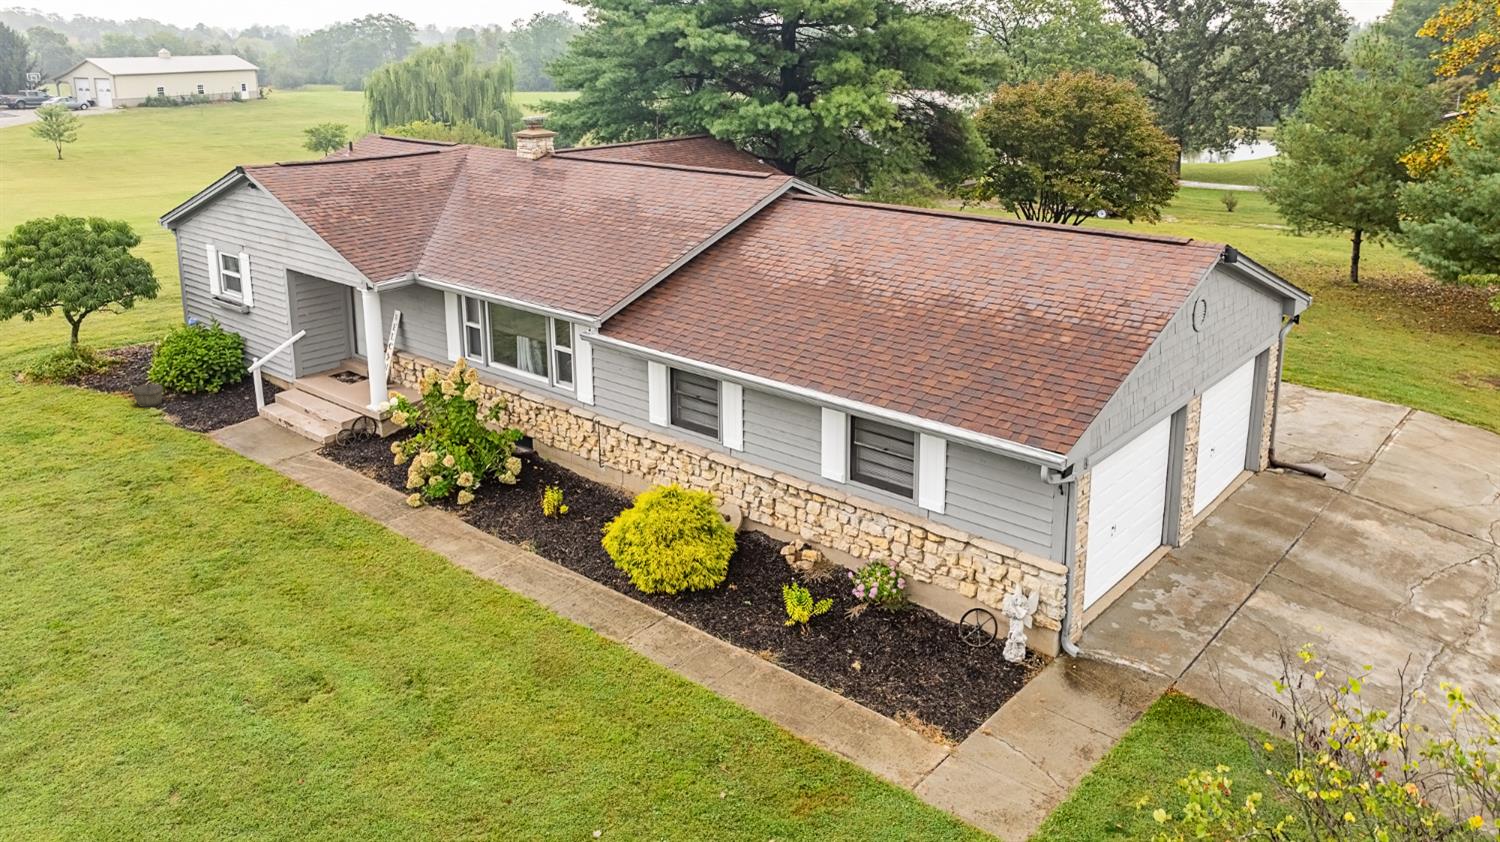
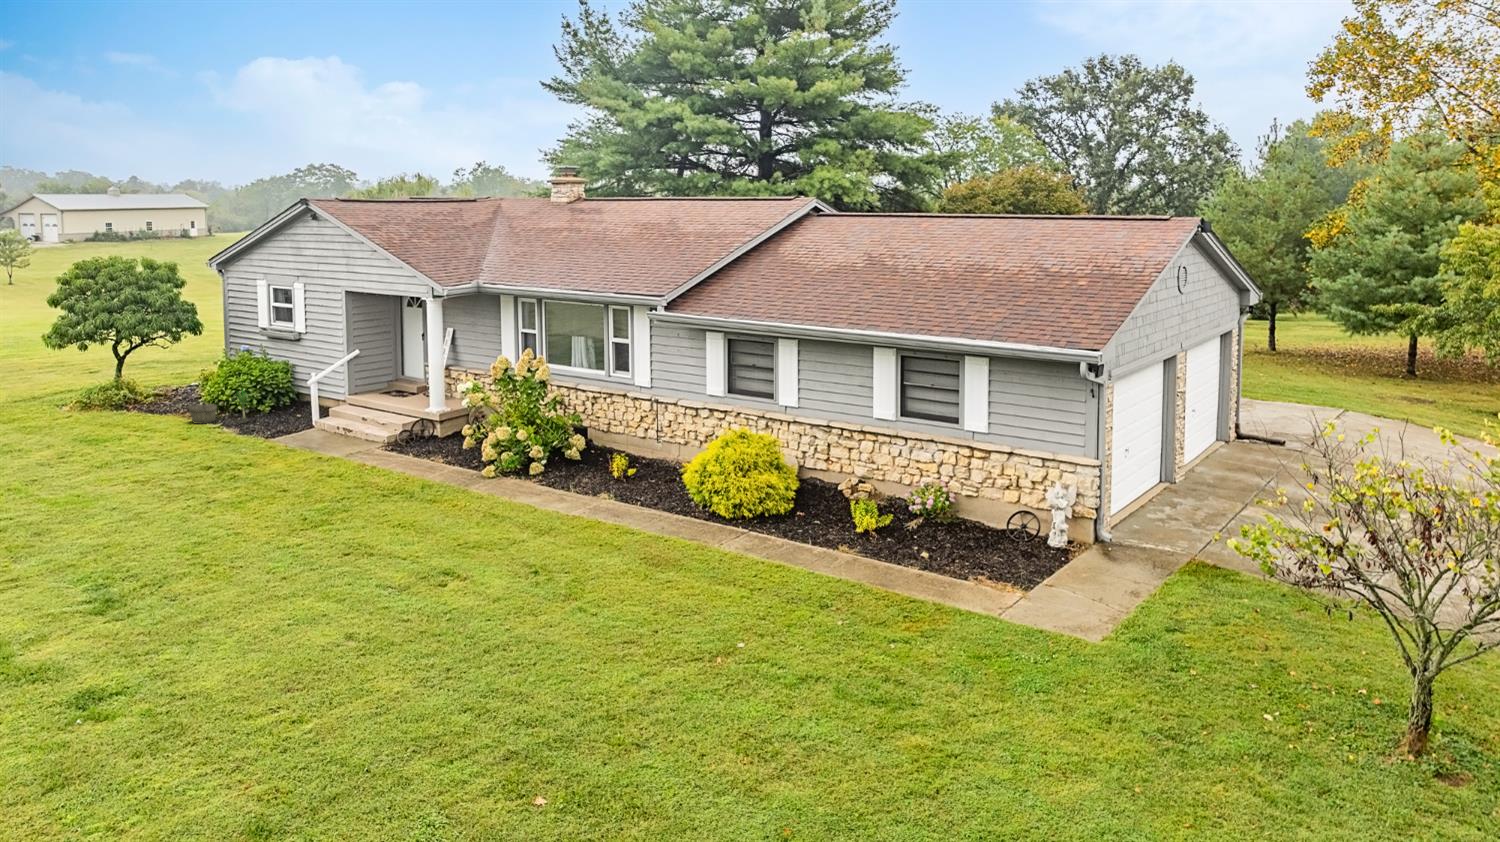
potted plant: none [173,369,201,407] -> present [237,391,247,423]

